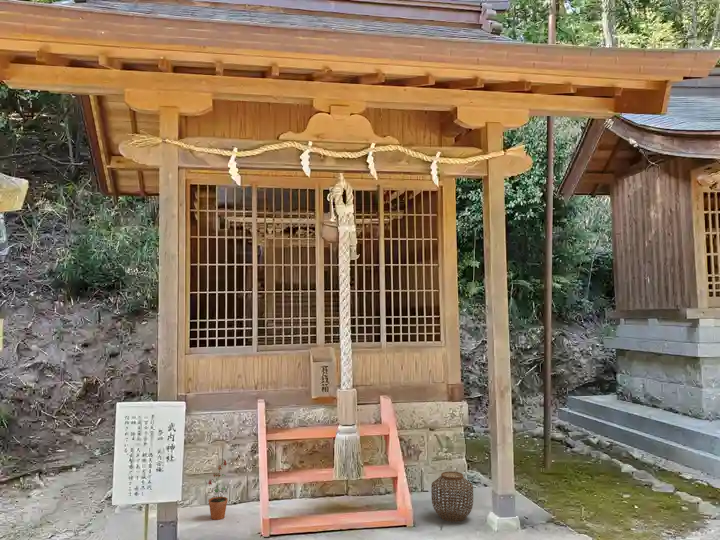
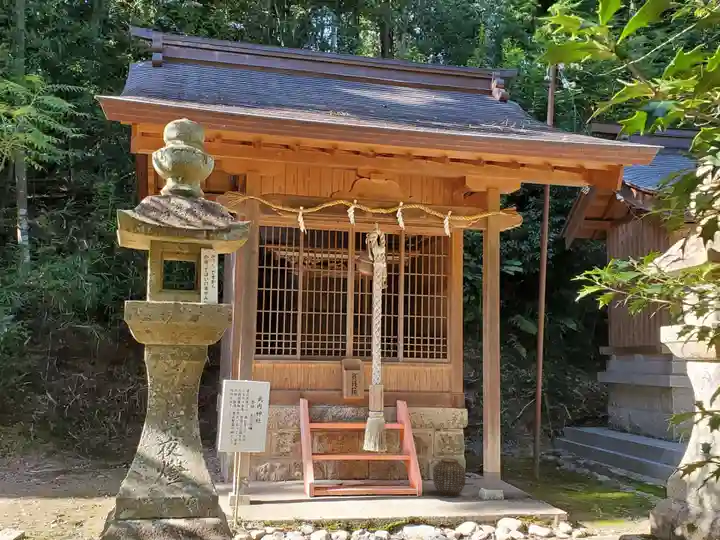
potted plant: present [208,460,228,520] -> none [261,442,277,486]

